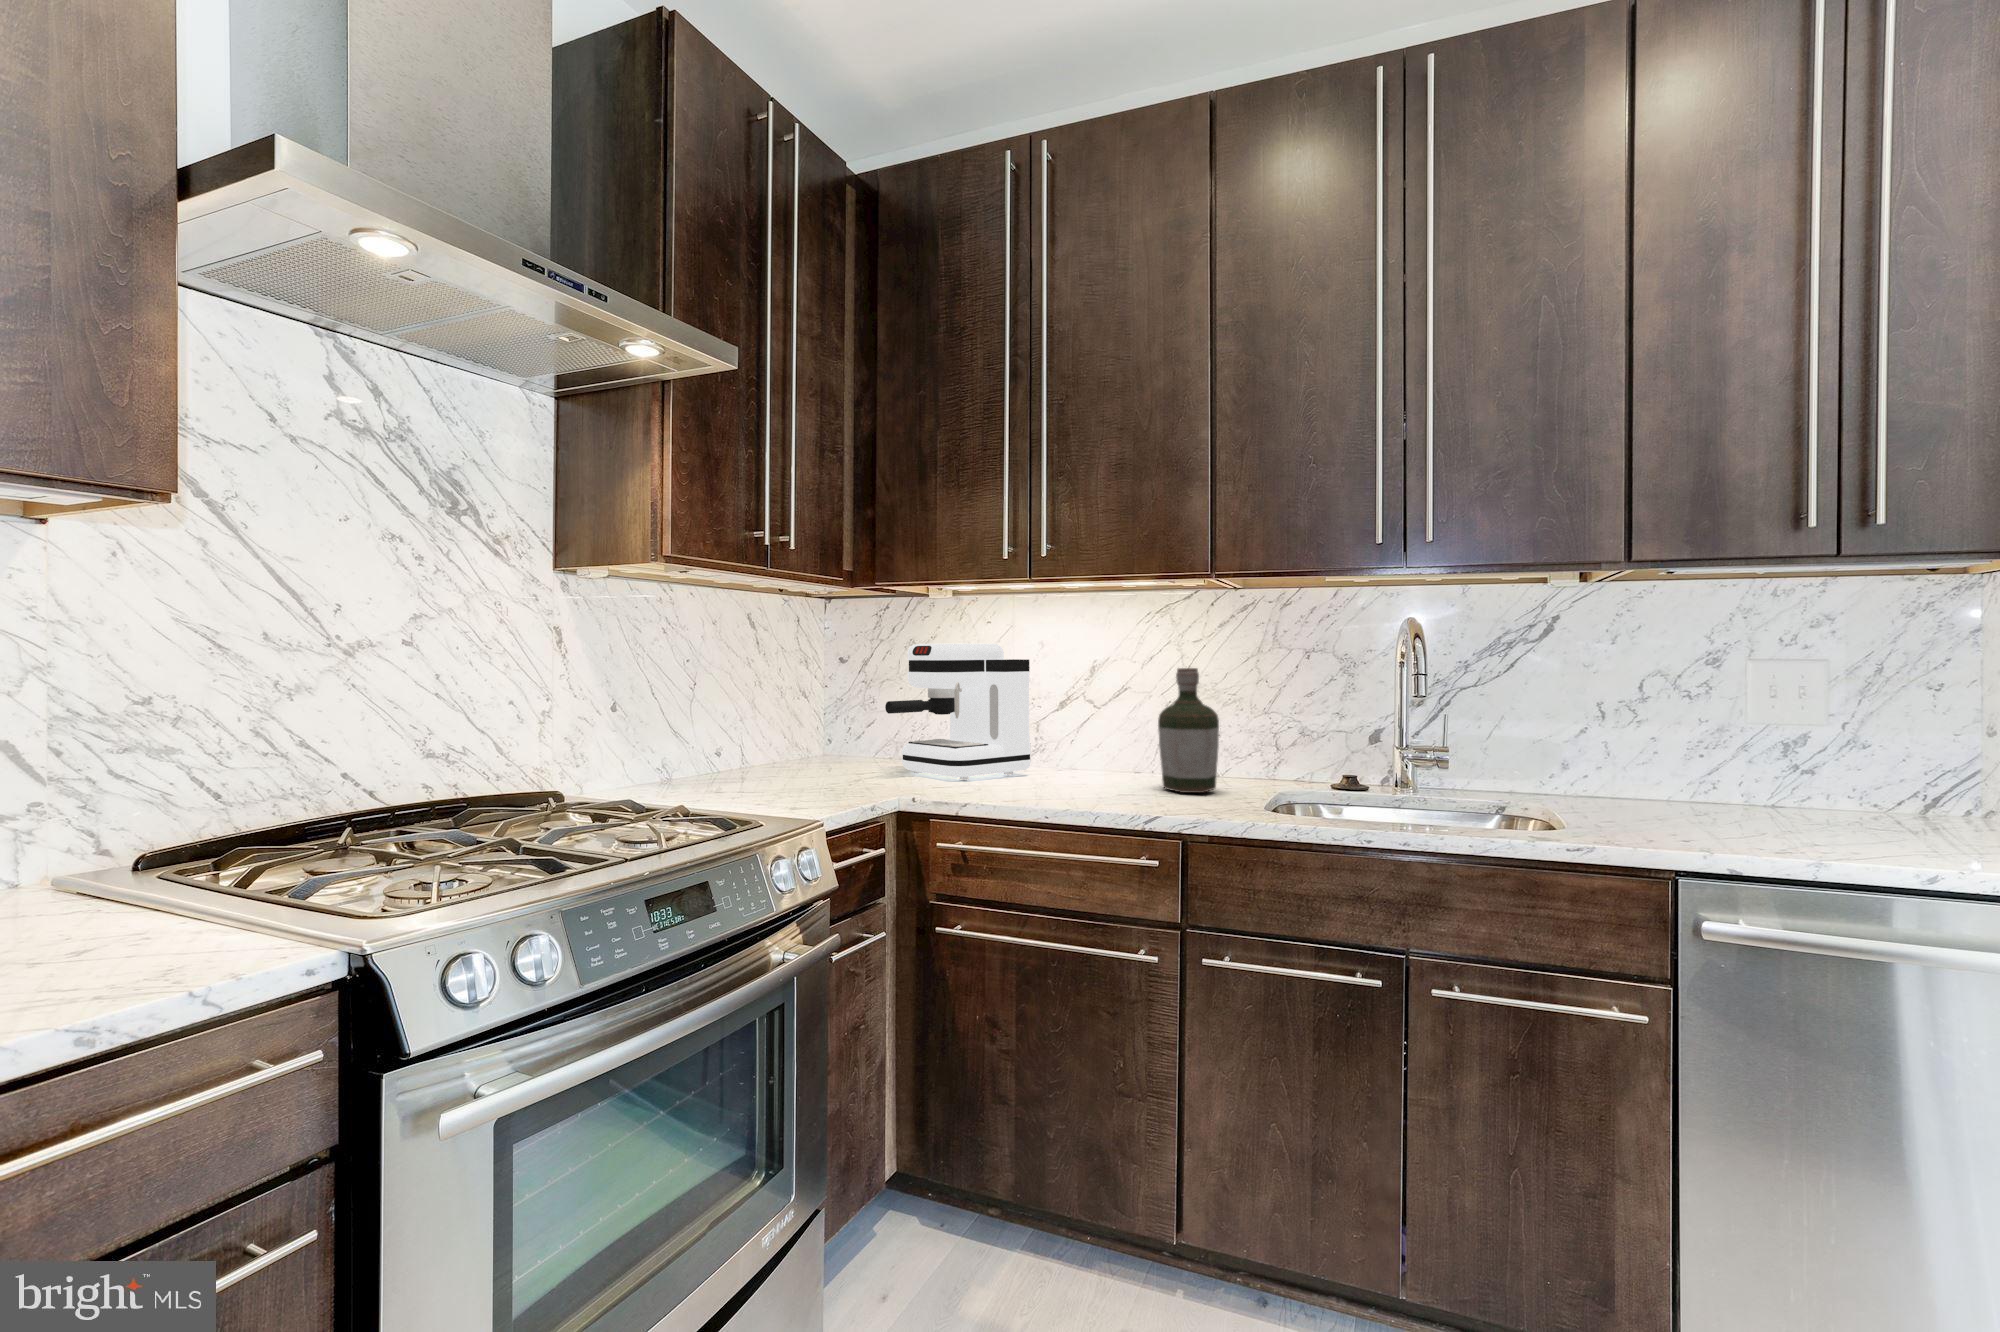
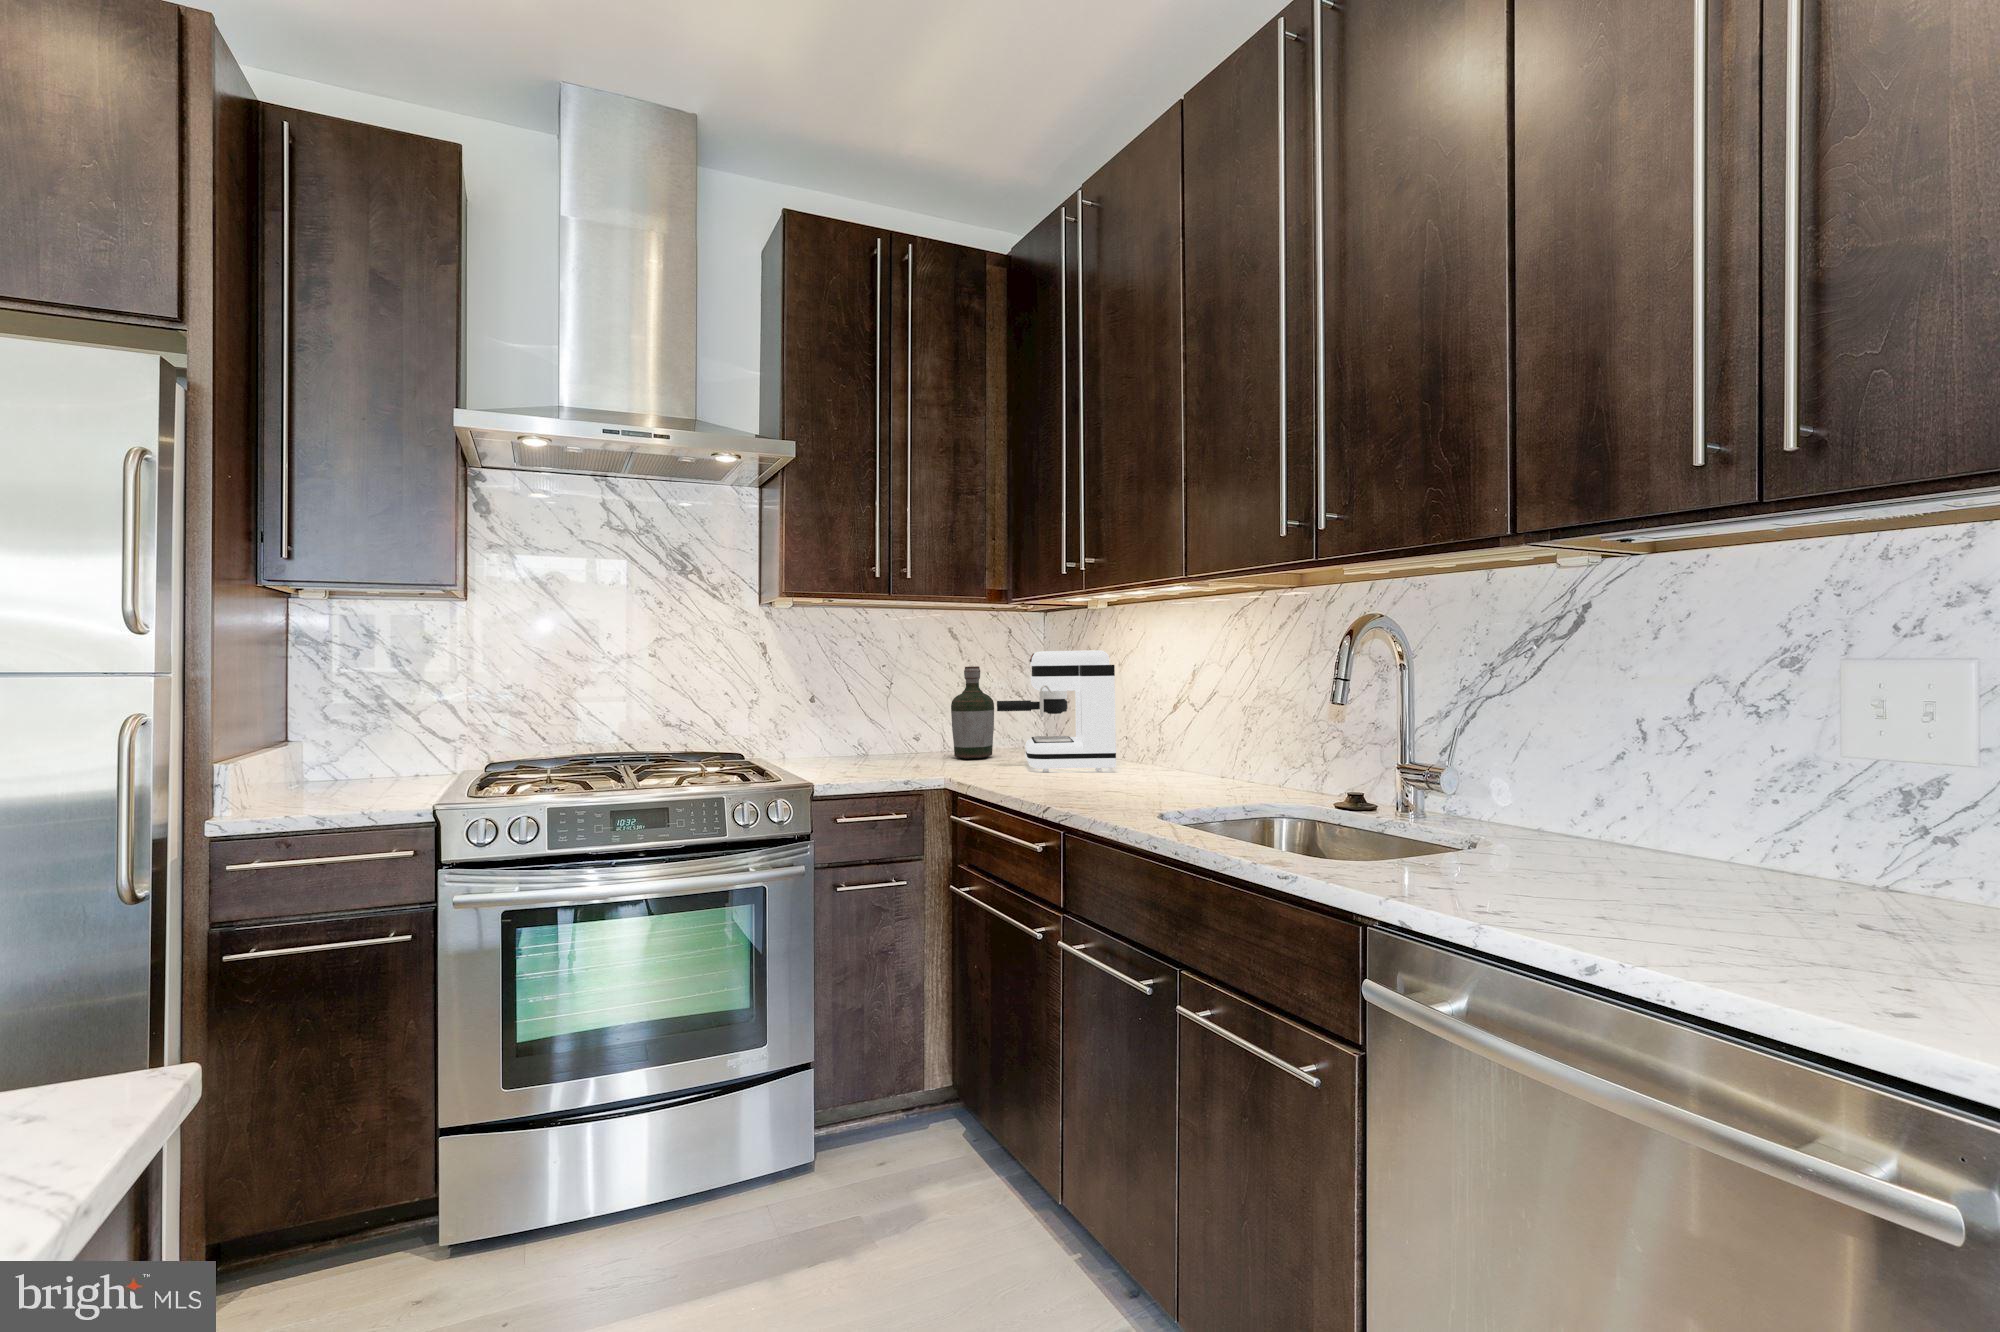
bottle: present [1158,668,1219,793] -> present [951,666,994,759]

